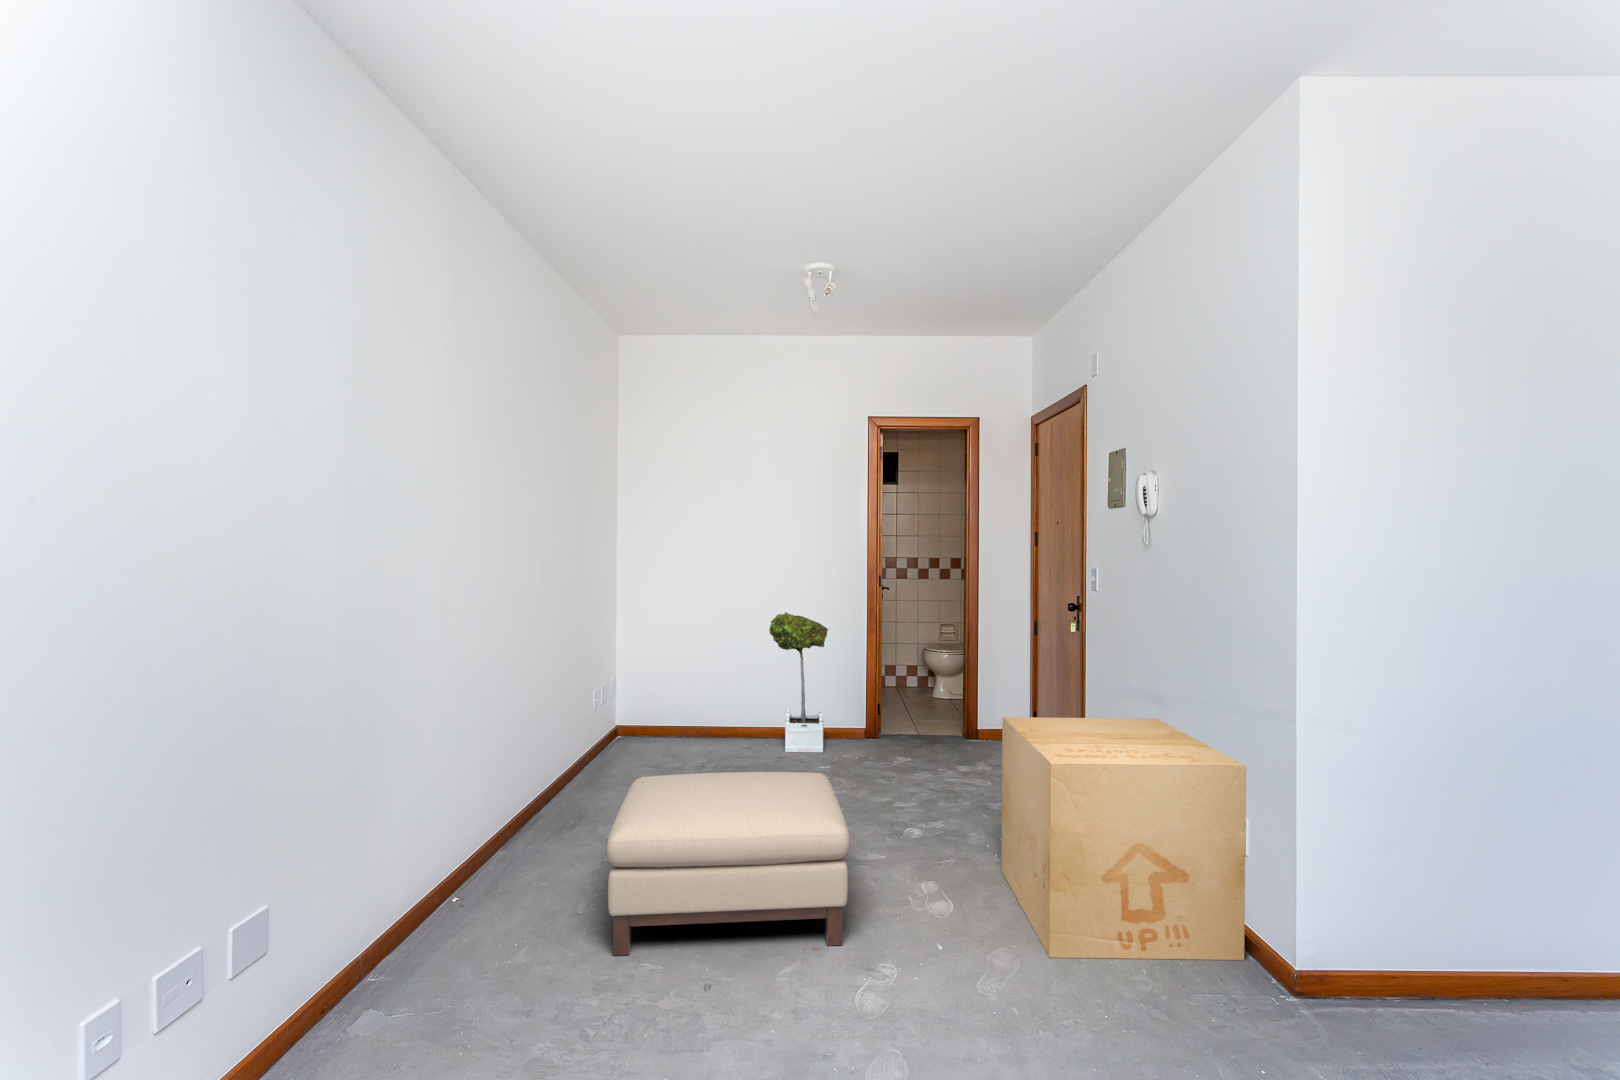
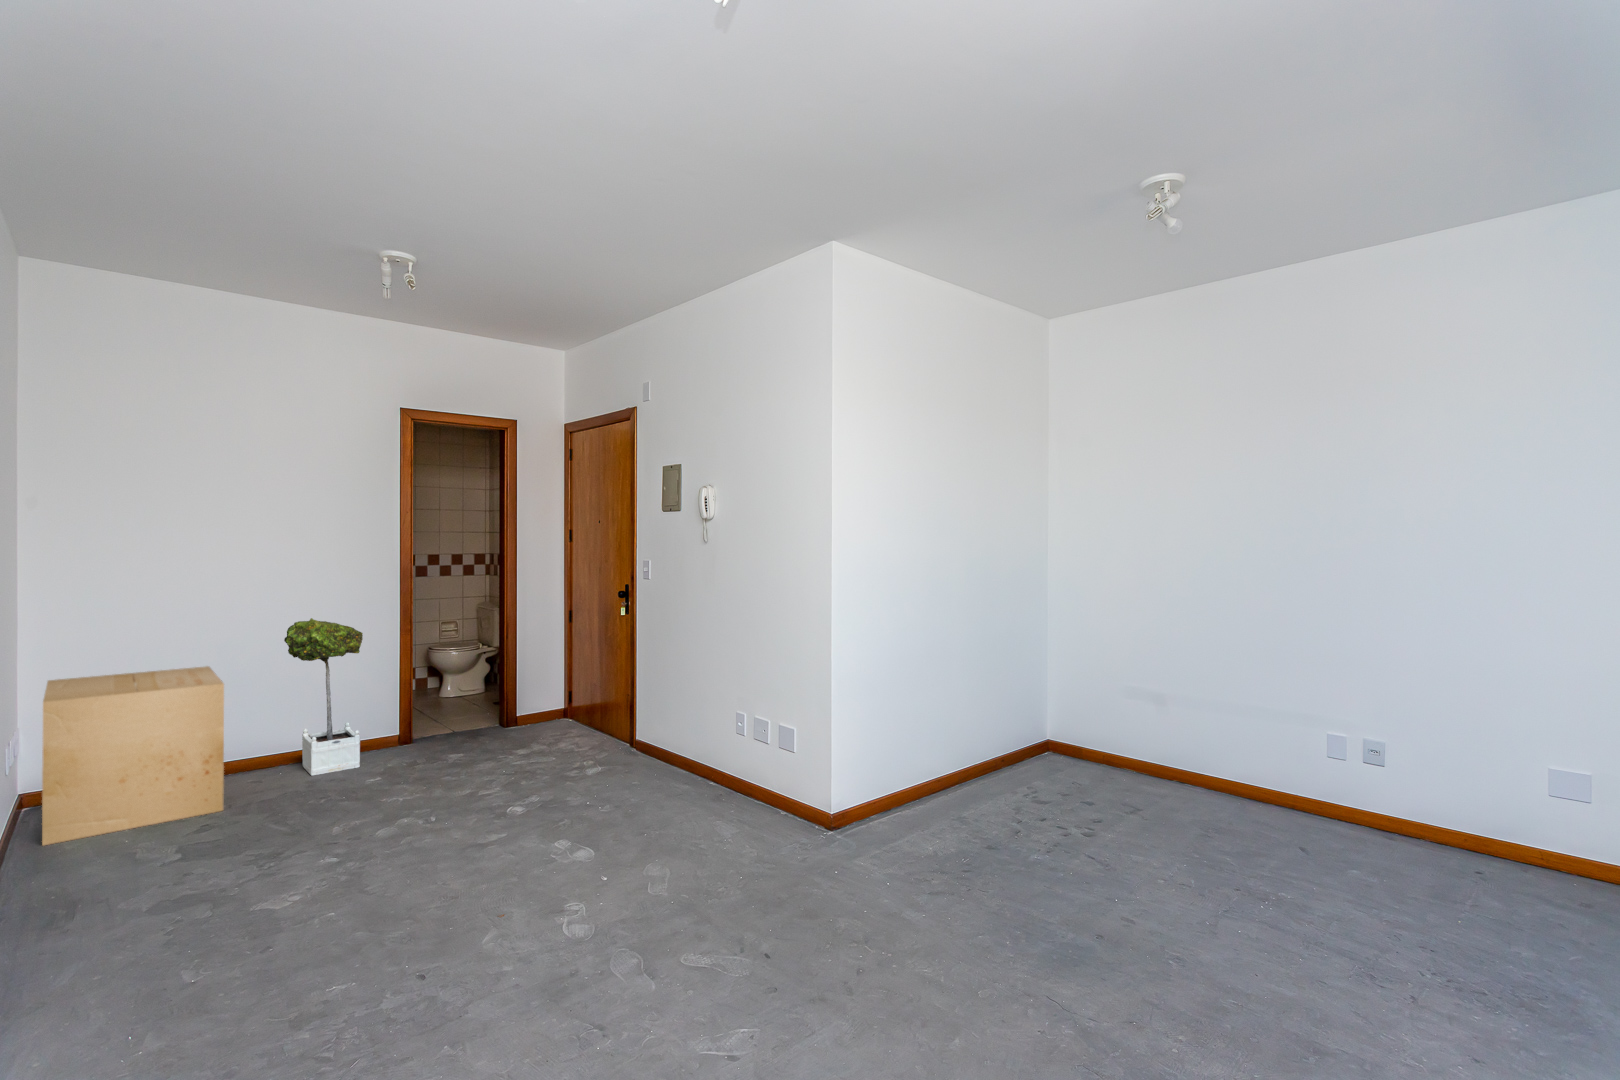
cardboard box: present [1001,717,1246,960] -> present [42,666,224,845]
ottoman: present [606,772,850,956] -> none [234,767,533,994]

